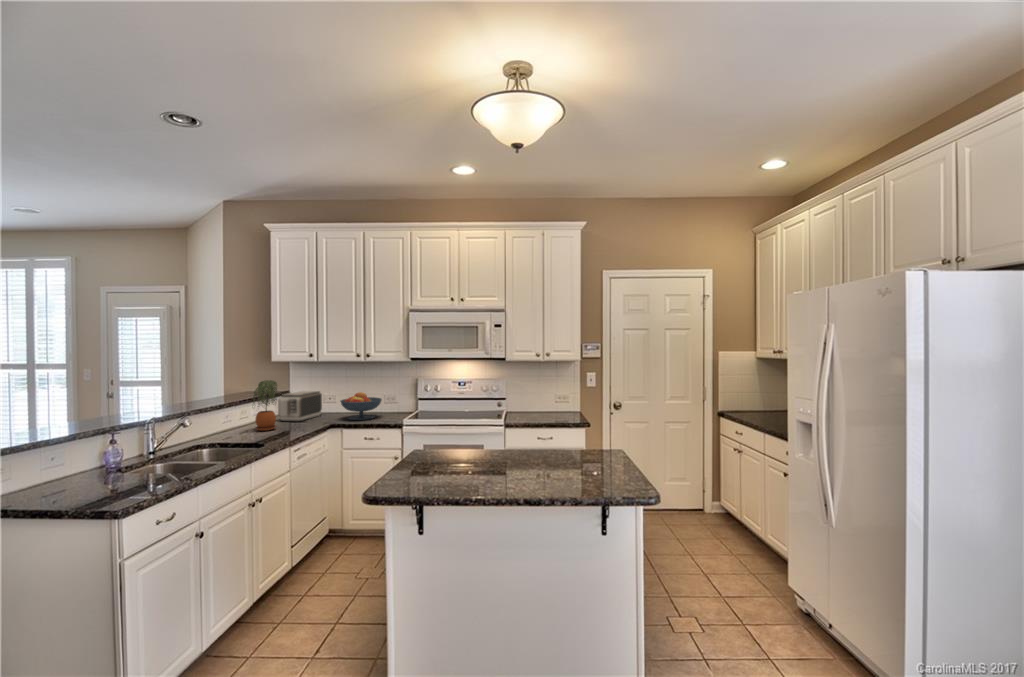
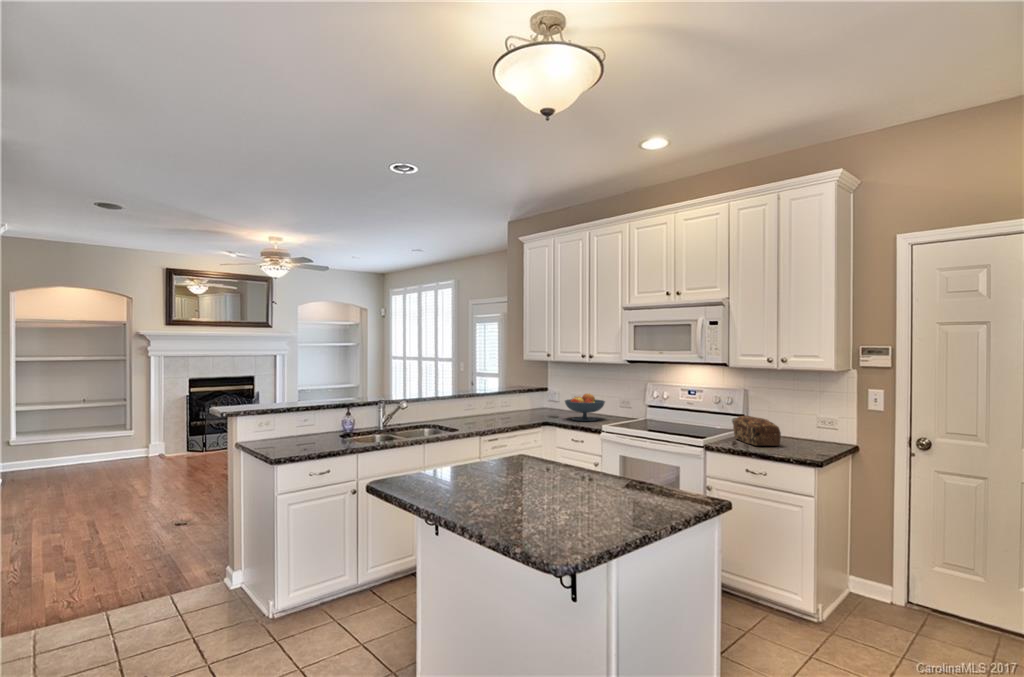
potted plant: present [253,380,277,431] -> none [488,375,511,419]
toaster: present [278,391,322,422] -> none [523,389,564,416]
bread loaf: none [515,397,554,419] -> present [733,416,781,446]

